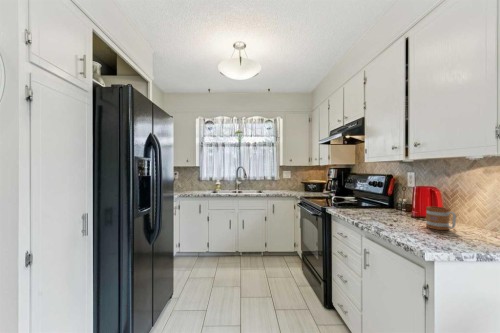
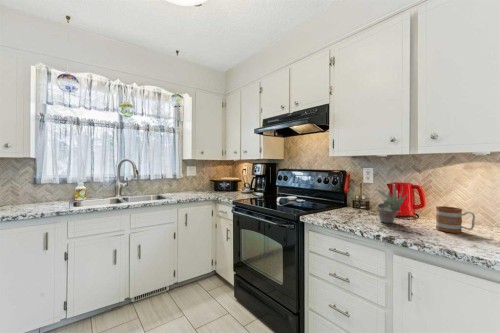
succulent plant: none [373,184,407,219] -> present [377,183,407,223]

